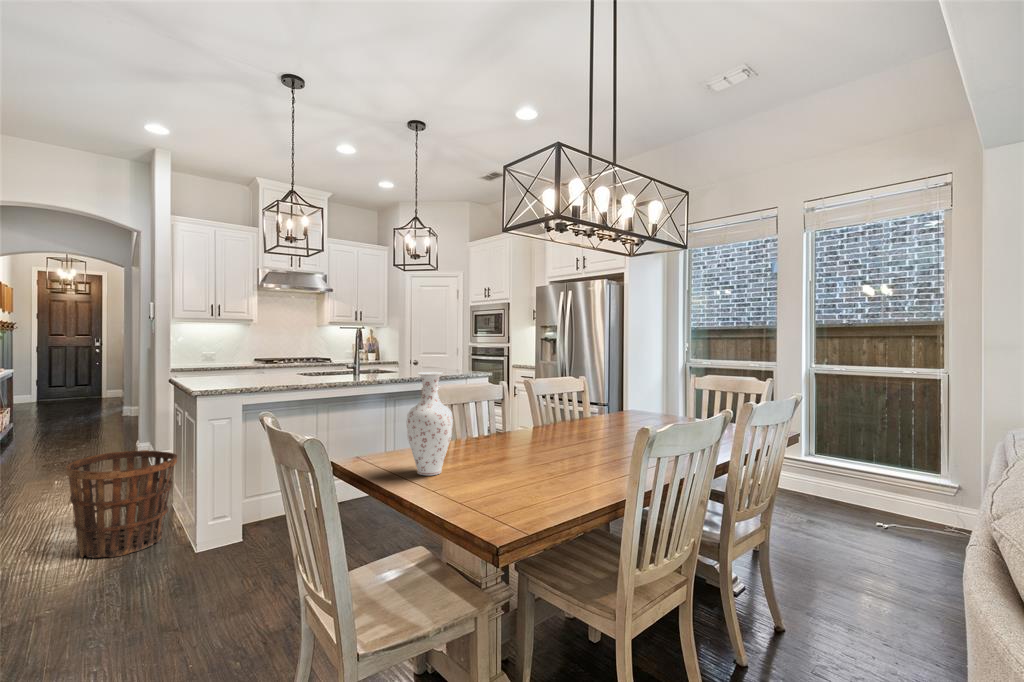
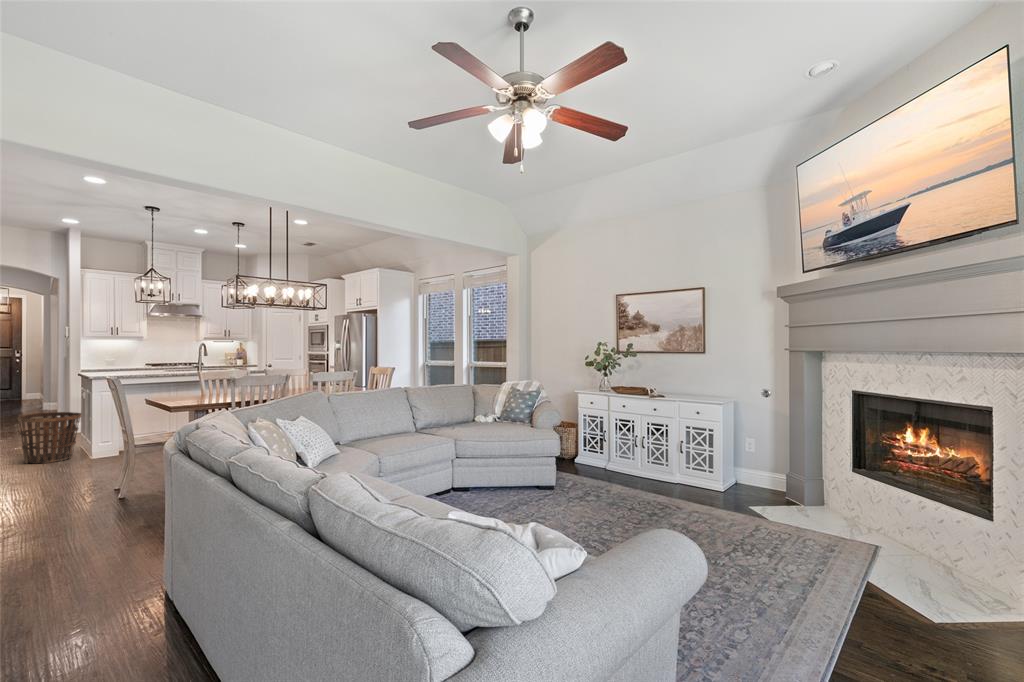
vase: present [407,372,453,475] -> none [173,362,194,401]

